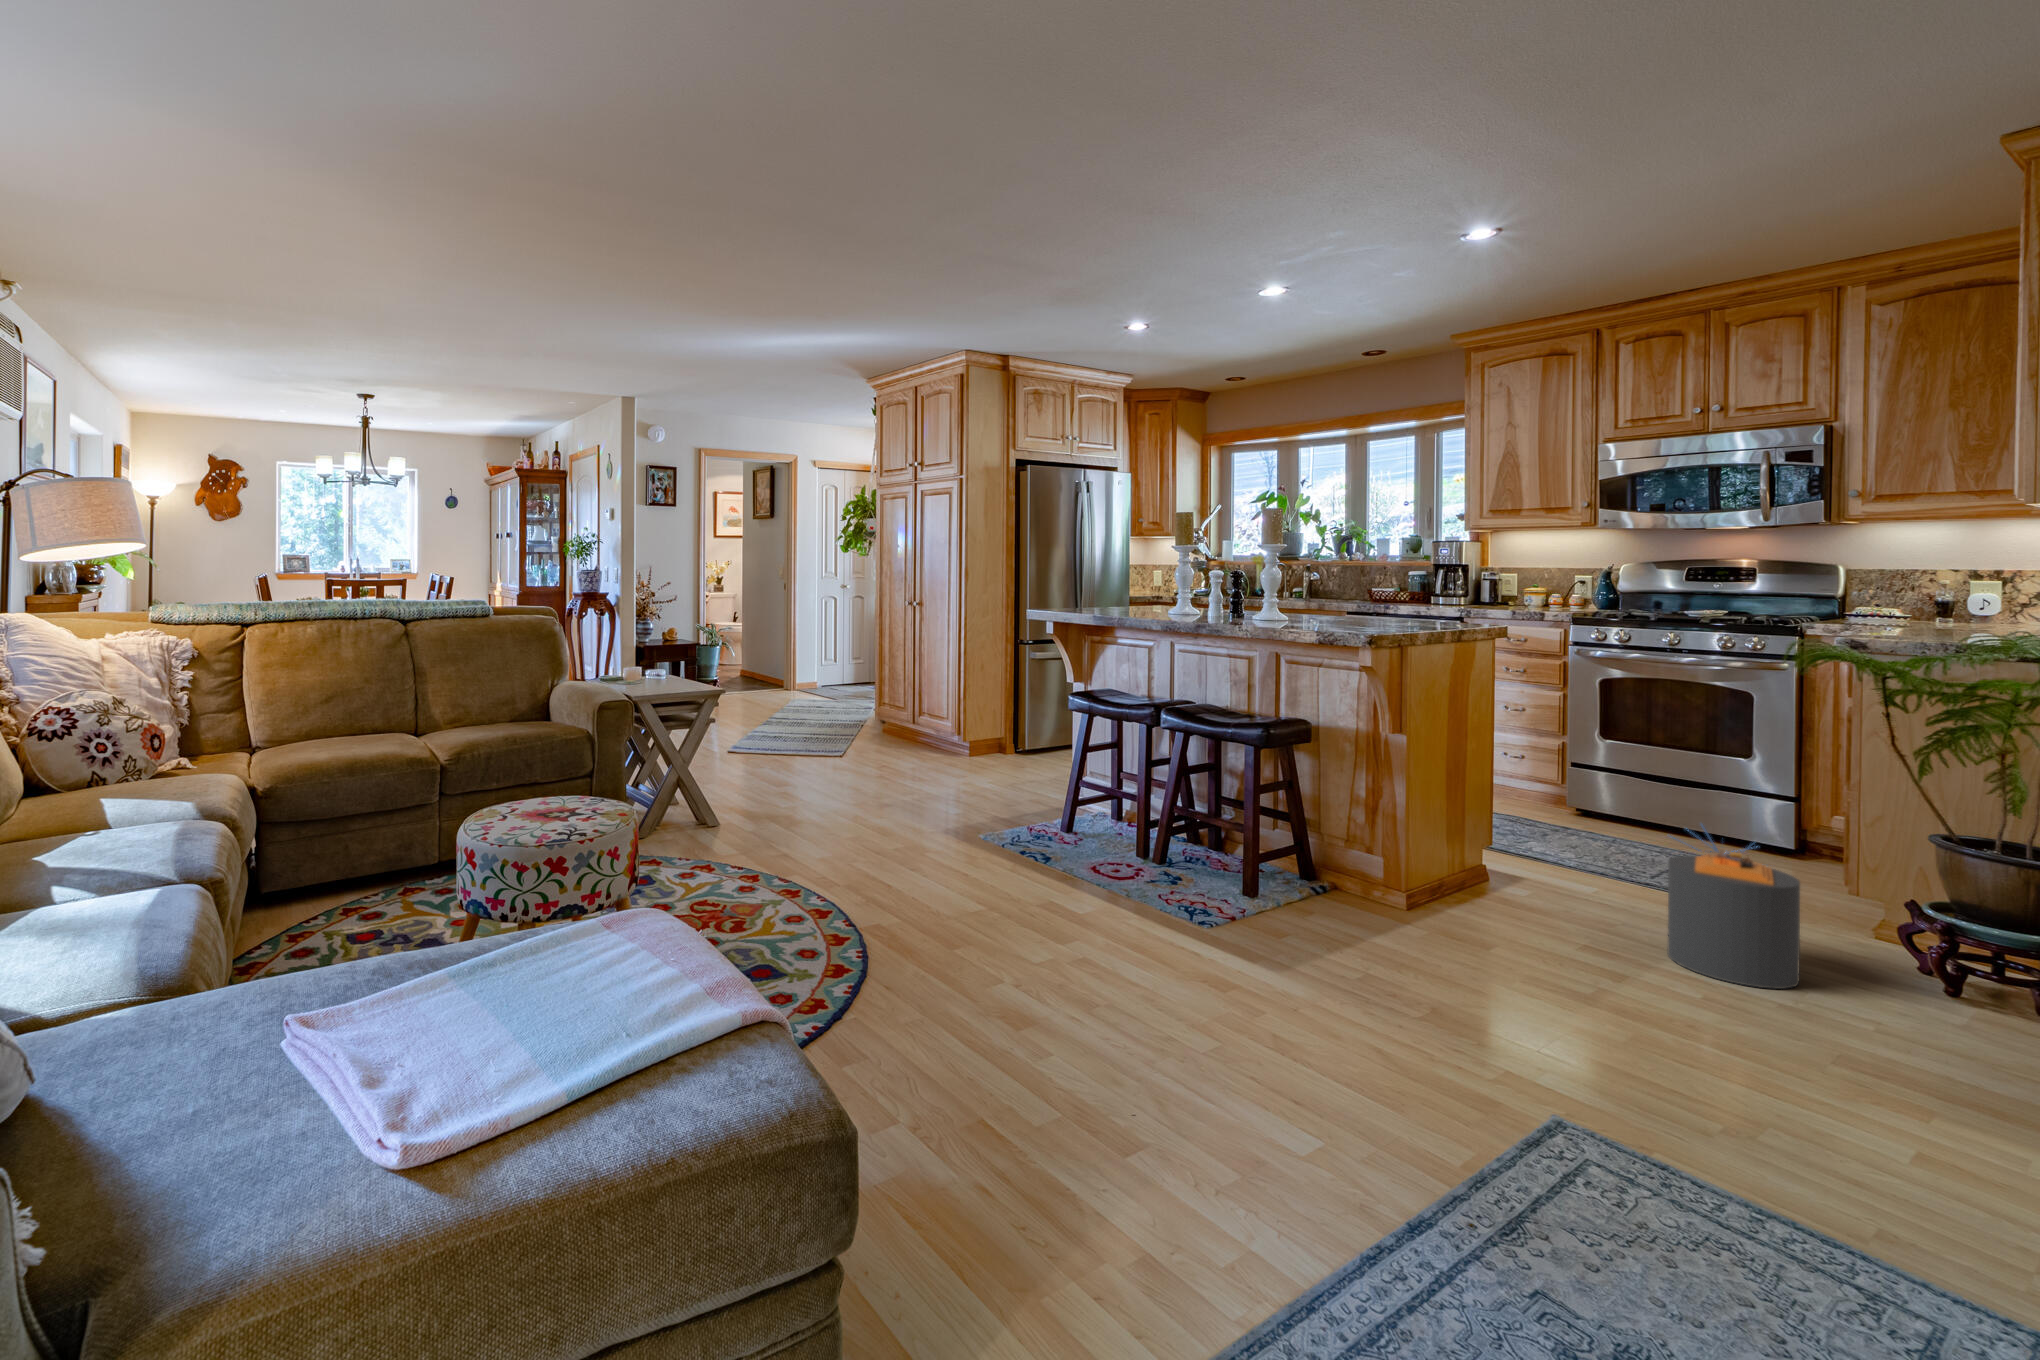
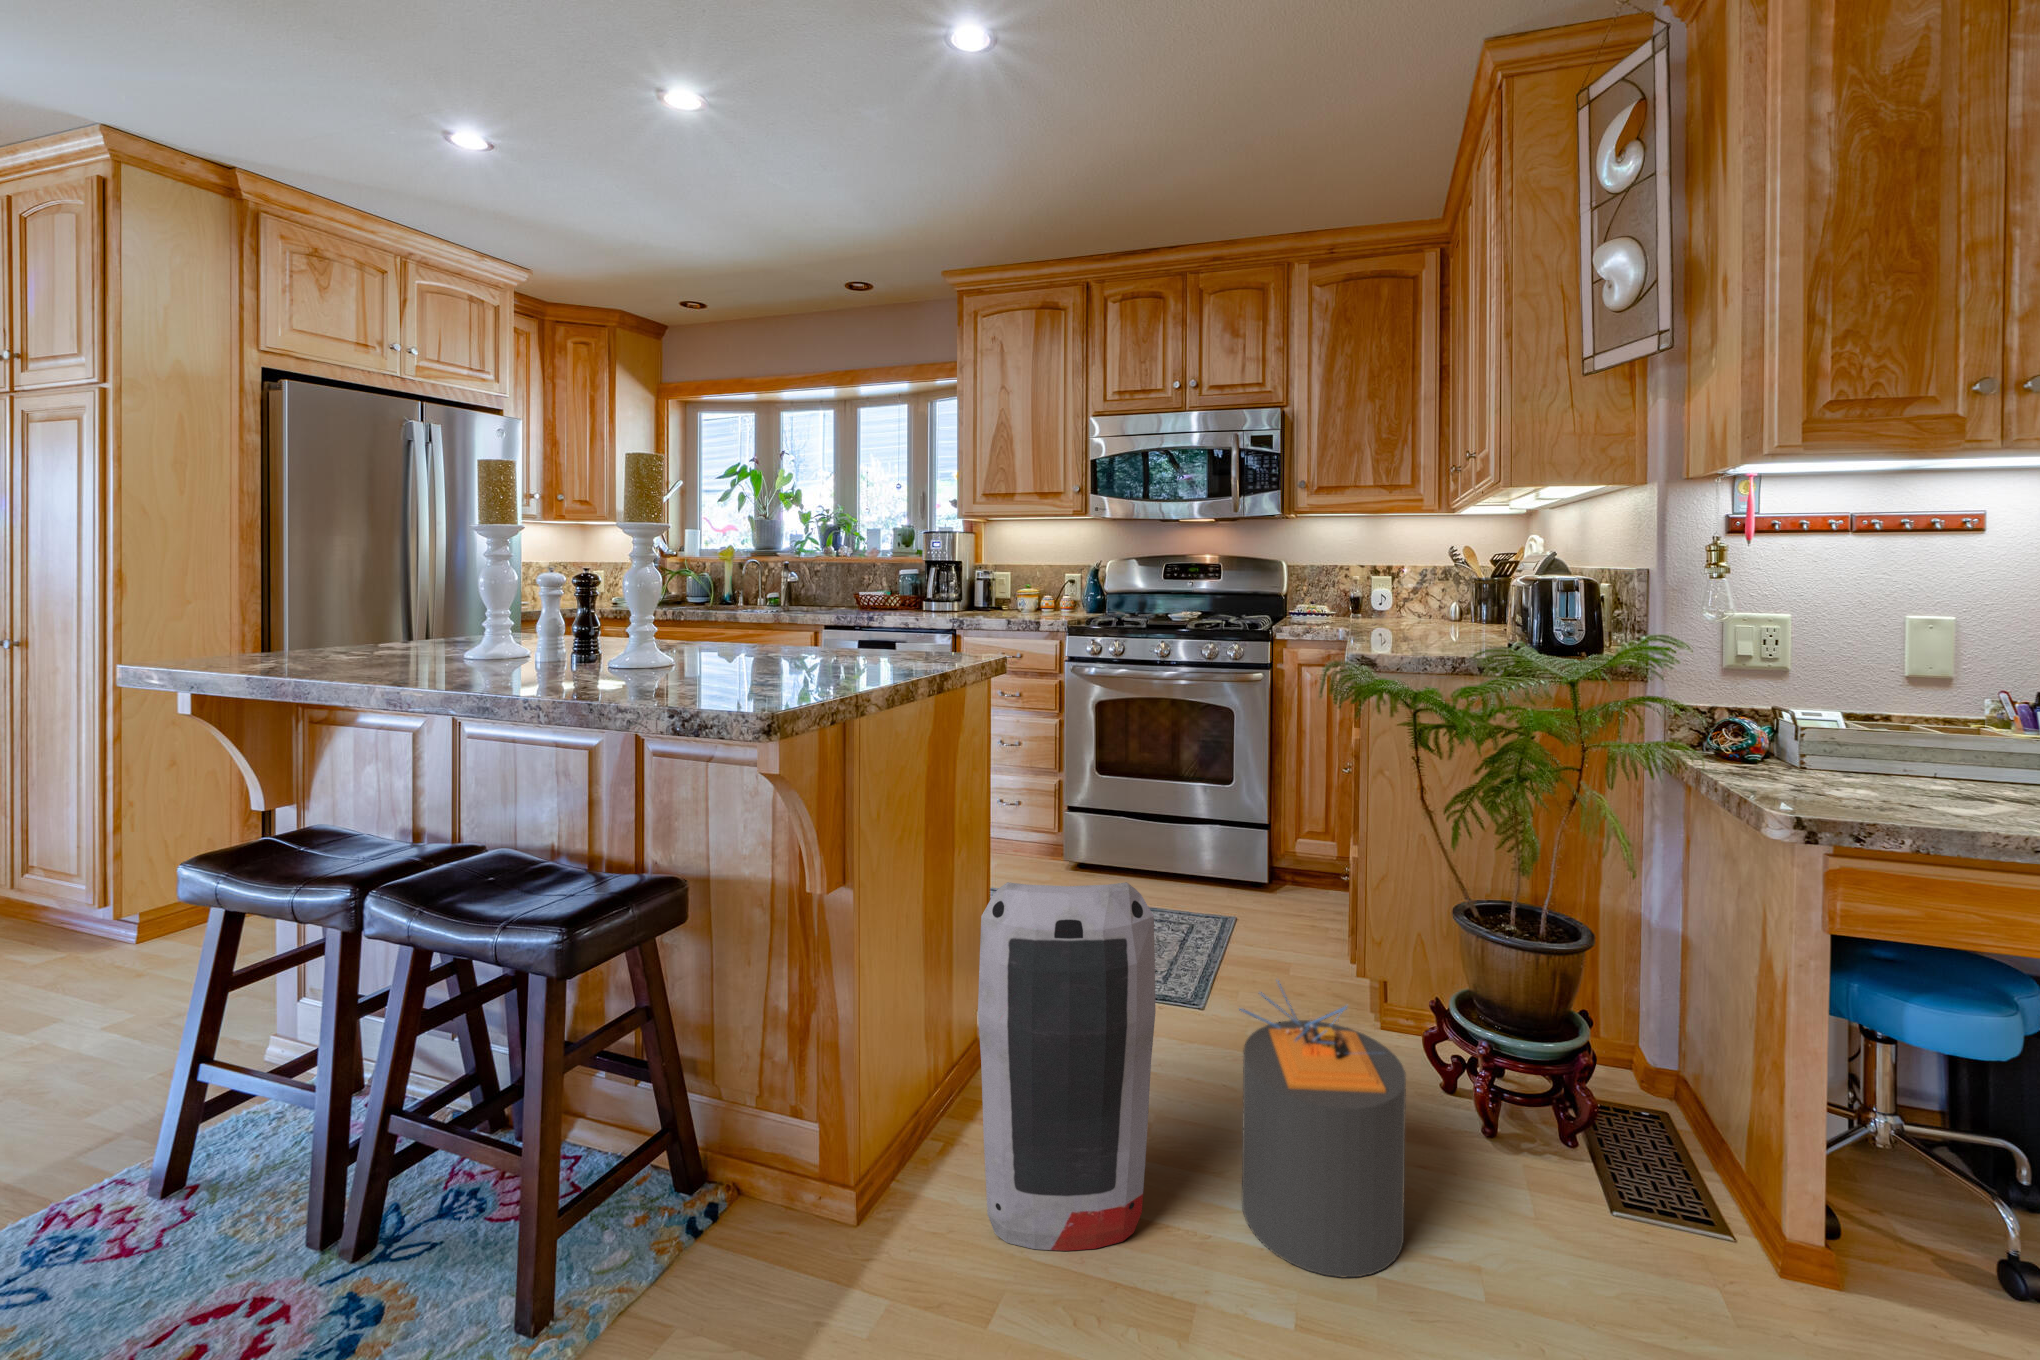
air purifier: none [1476,735,1596,941] -> present [978,882,1156,1251]

